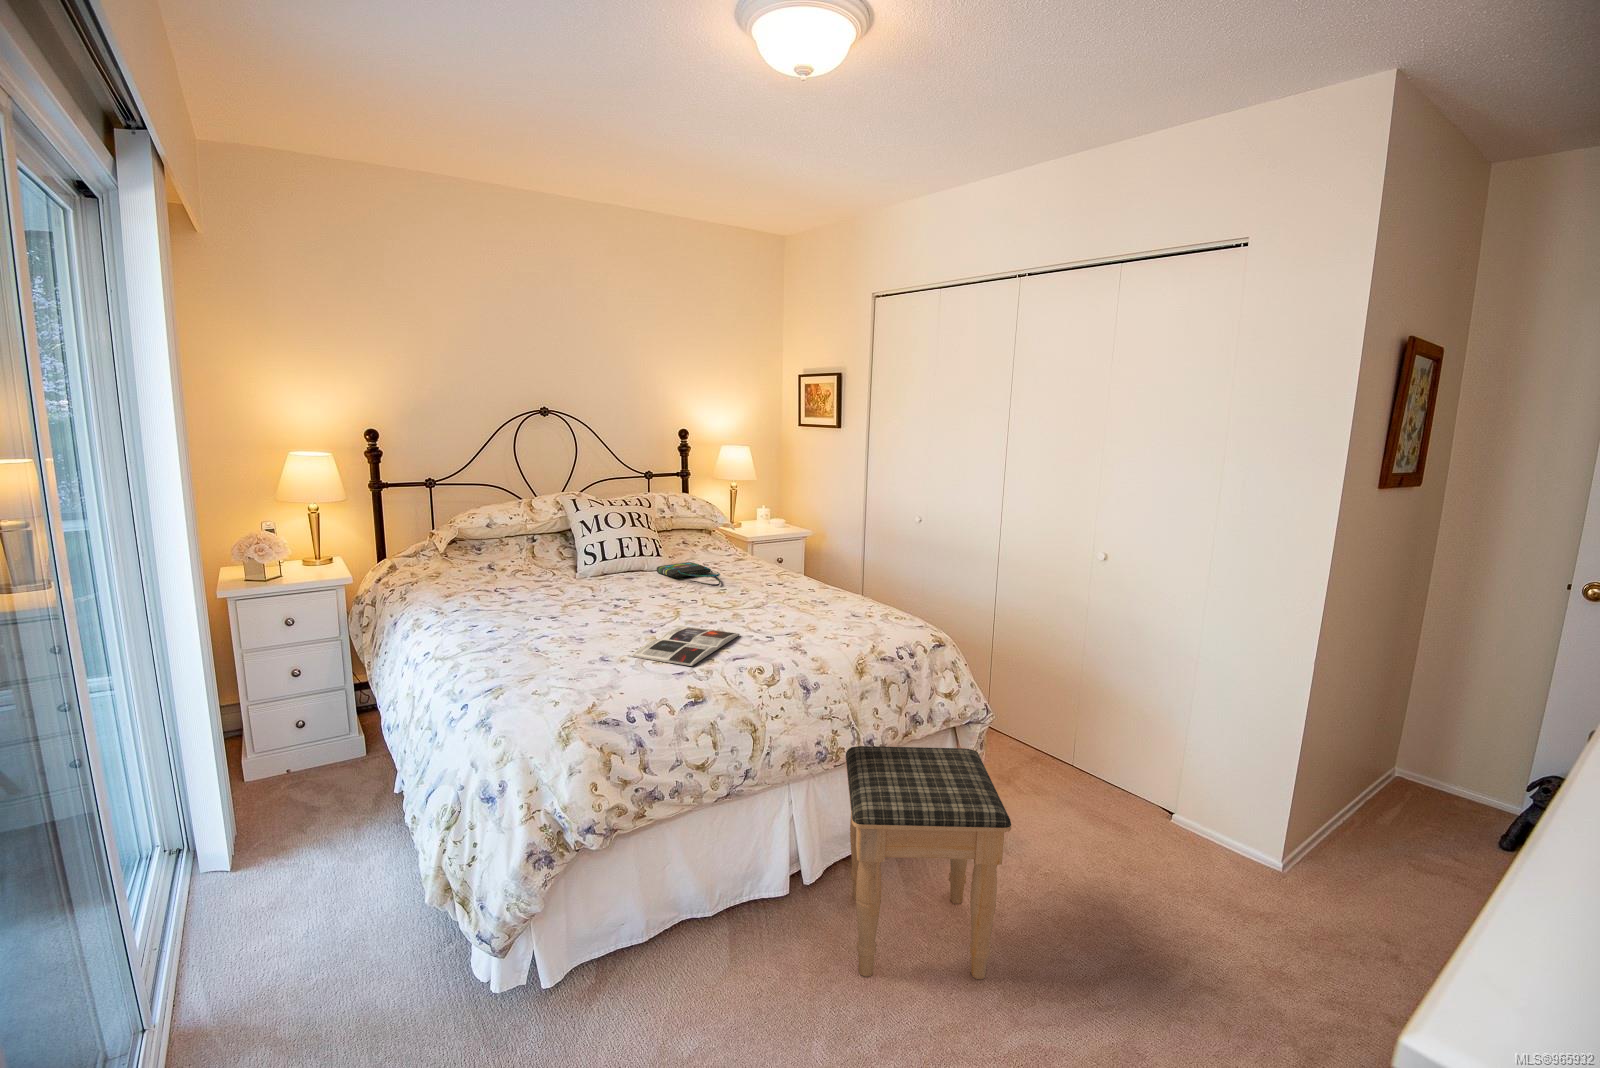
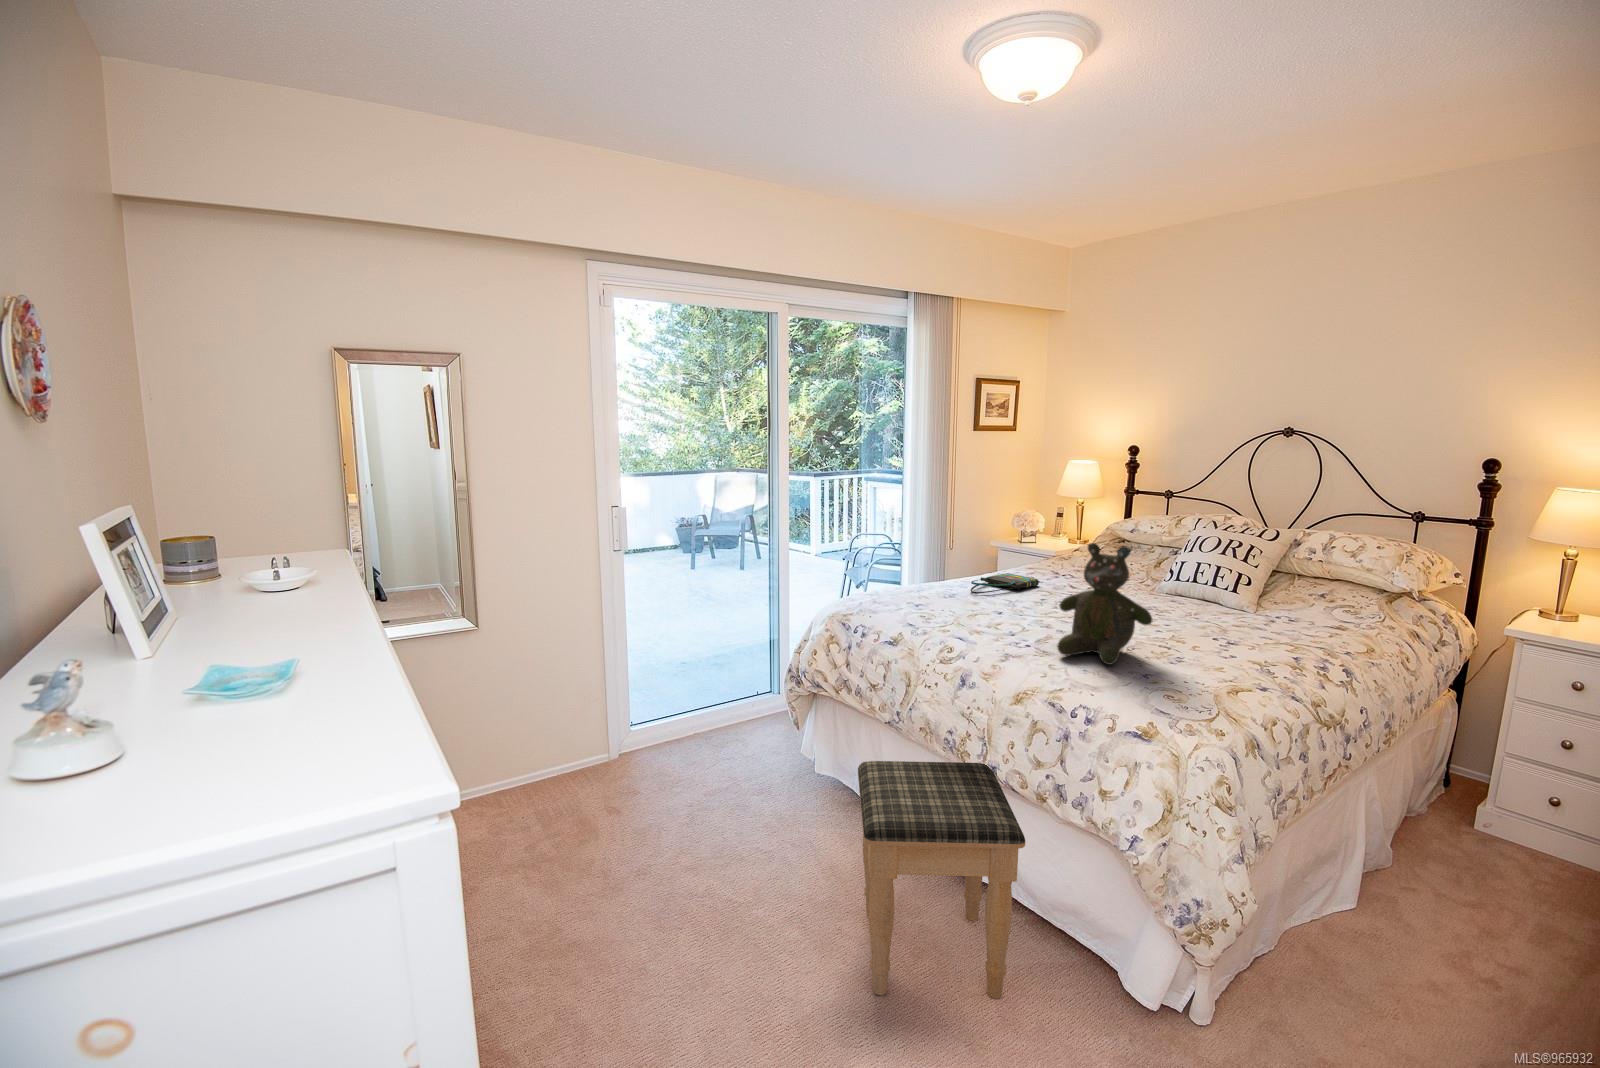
teddy bear: none [751,518,831,629] -> present [1057,543,1152,665]
tote bag: present [657,562,720,586] -> present [971,573,1039,594]
magazine: present [632,626,740,666] -> none [931,612,1028,637]

